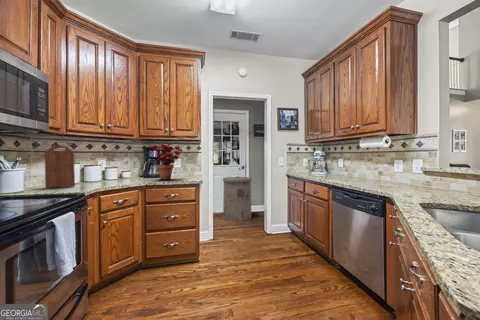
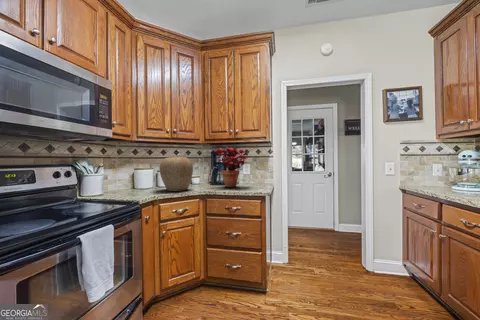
cutting board: present [45,146,75,188] -> none [117,152,141,192]
vase: none [95,152,130,184] -> present [160,157,193,191]
trash can: present [223,177,252,221] -> none [304,185,341,238]

